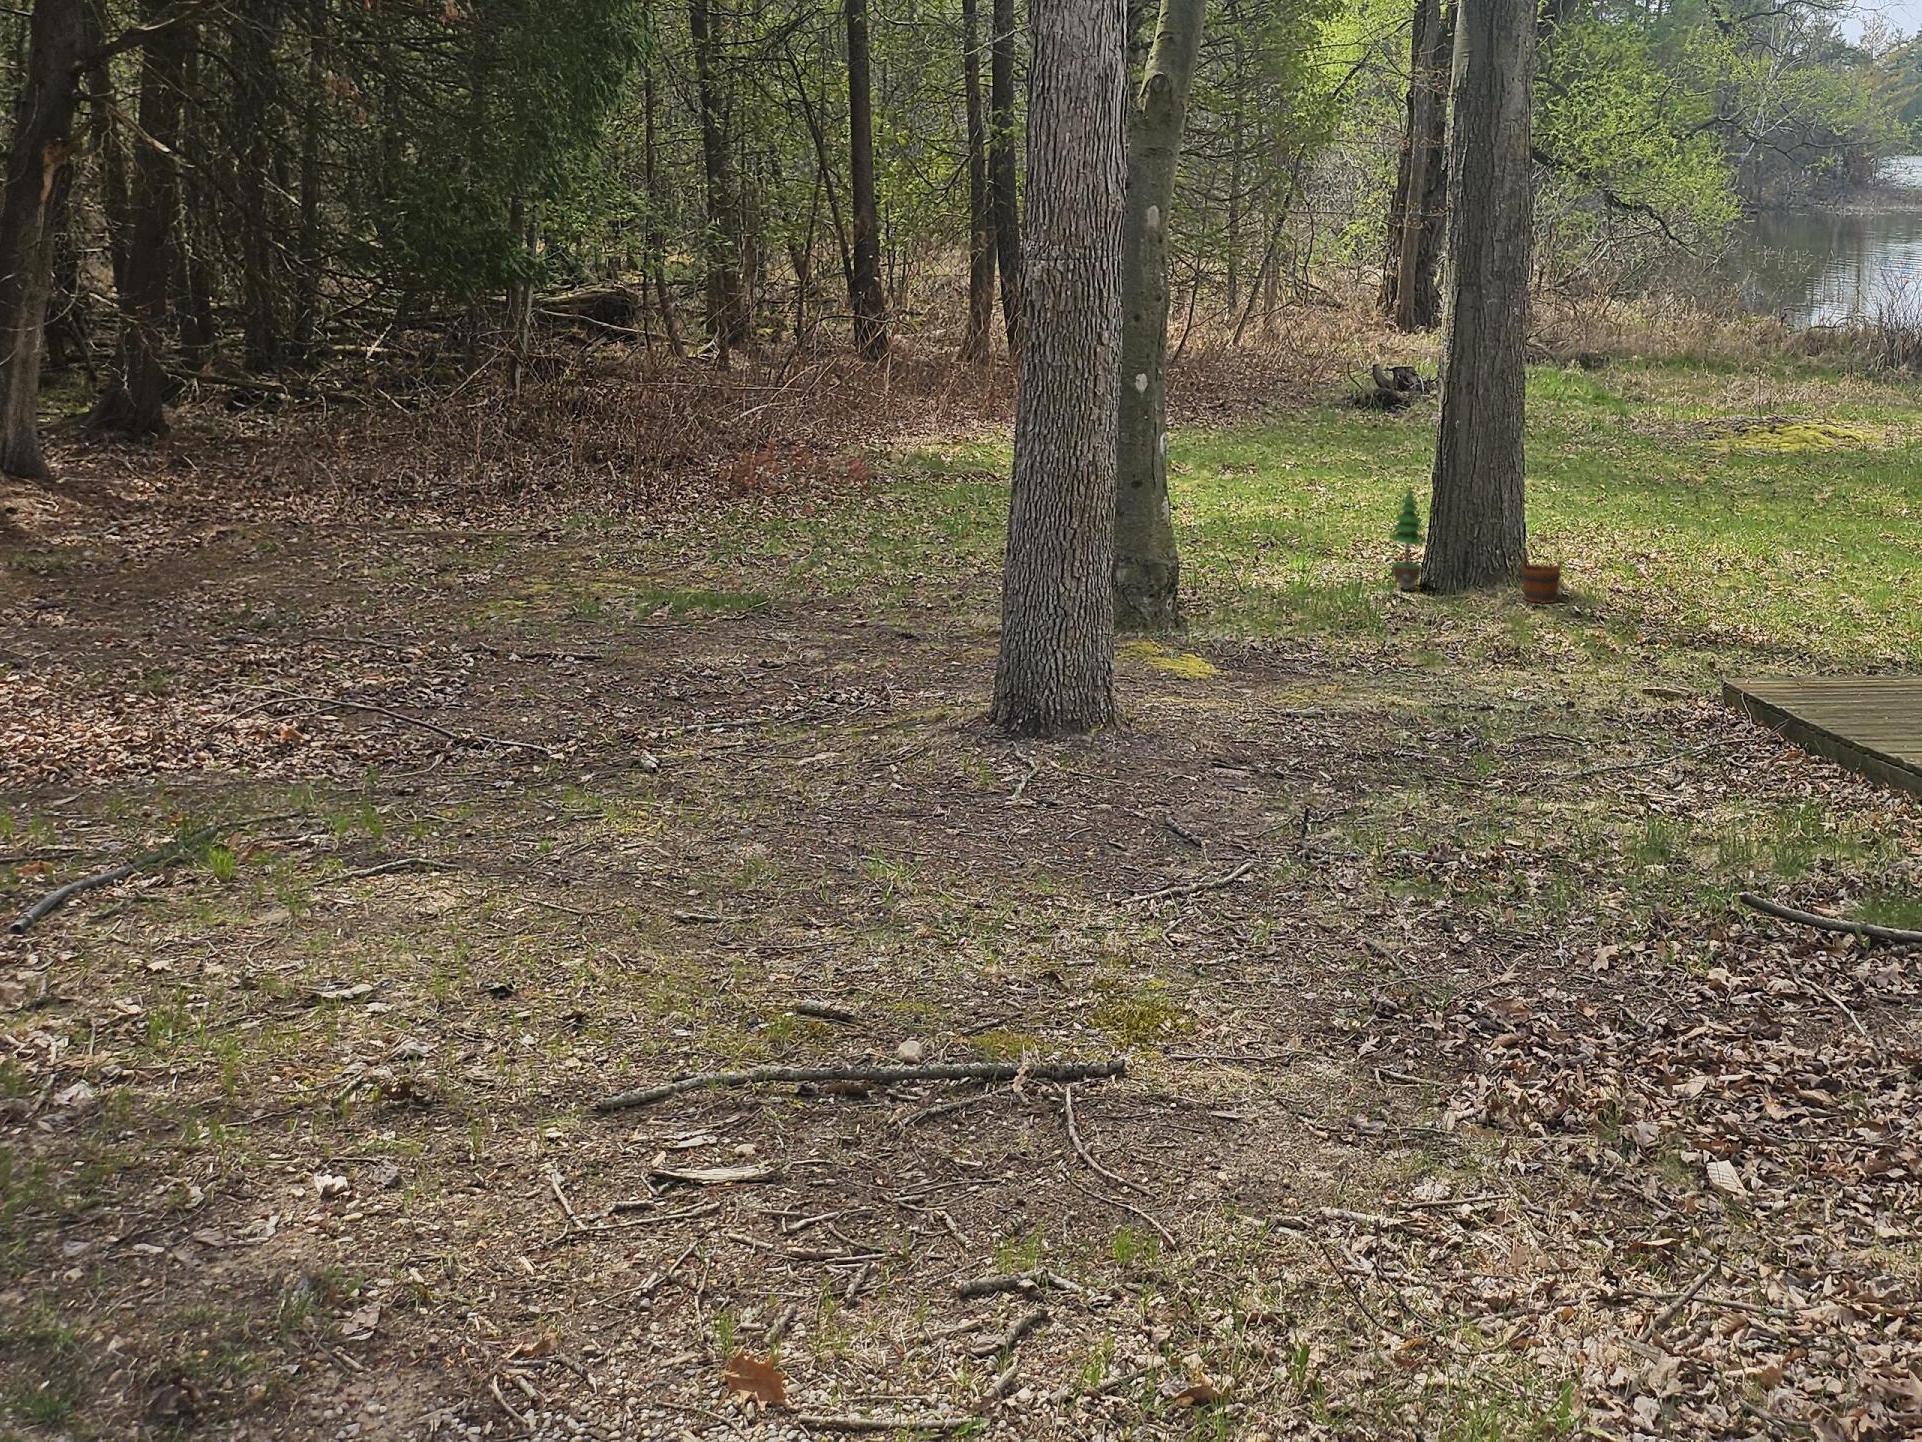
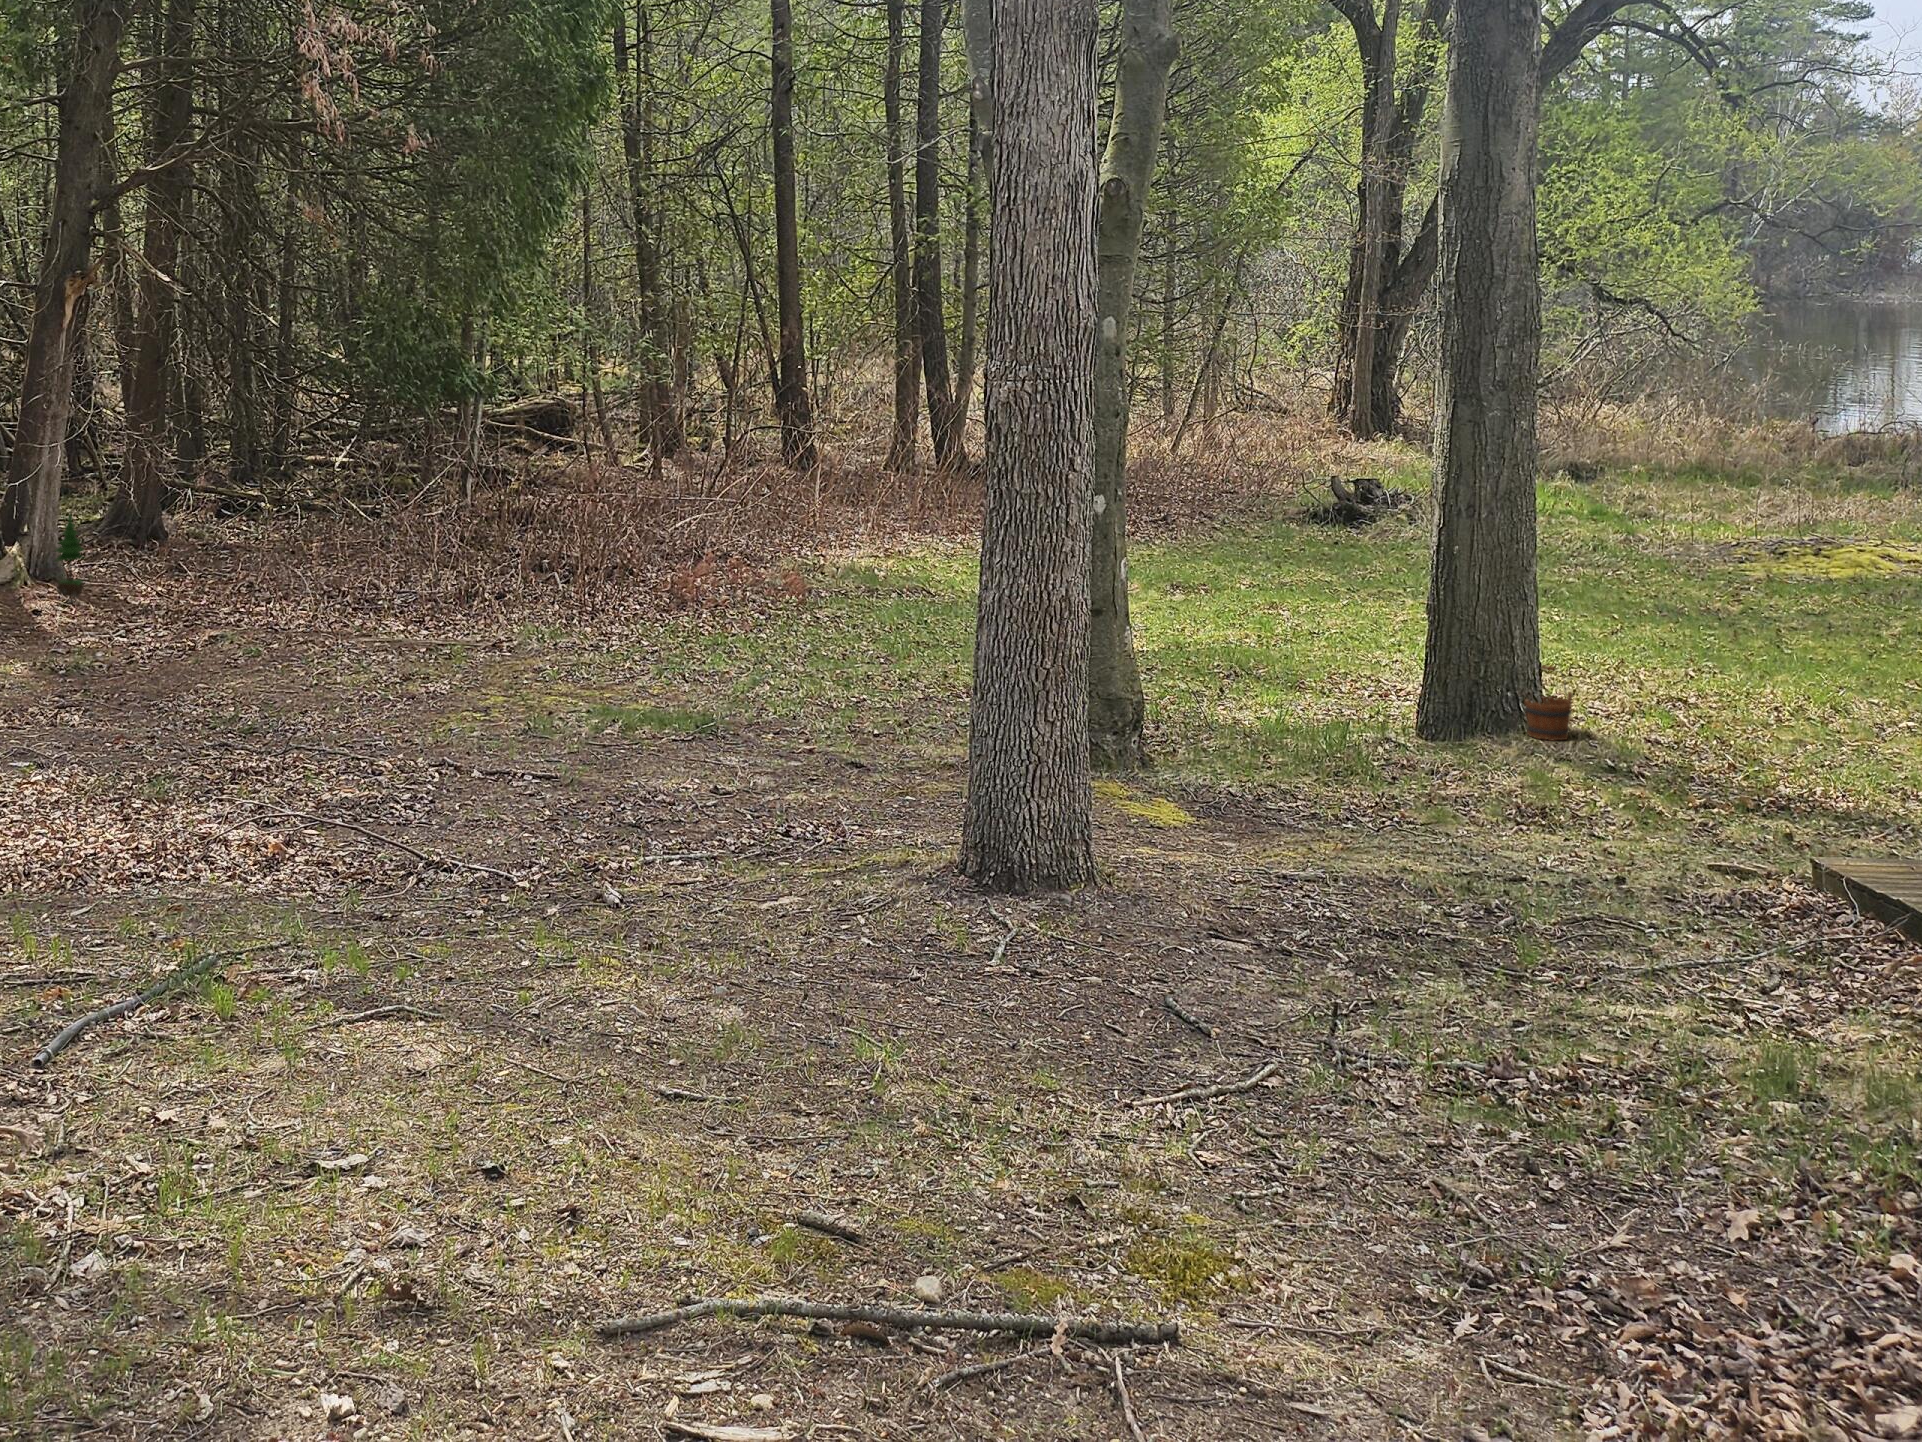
potted tree: present [1390,487,1426,590] -> present [55,514,85,602]

